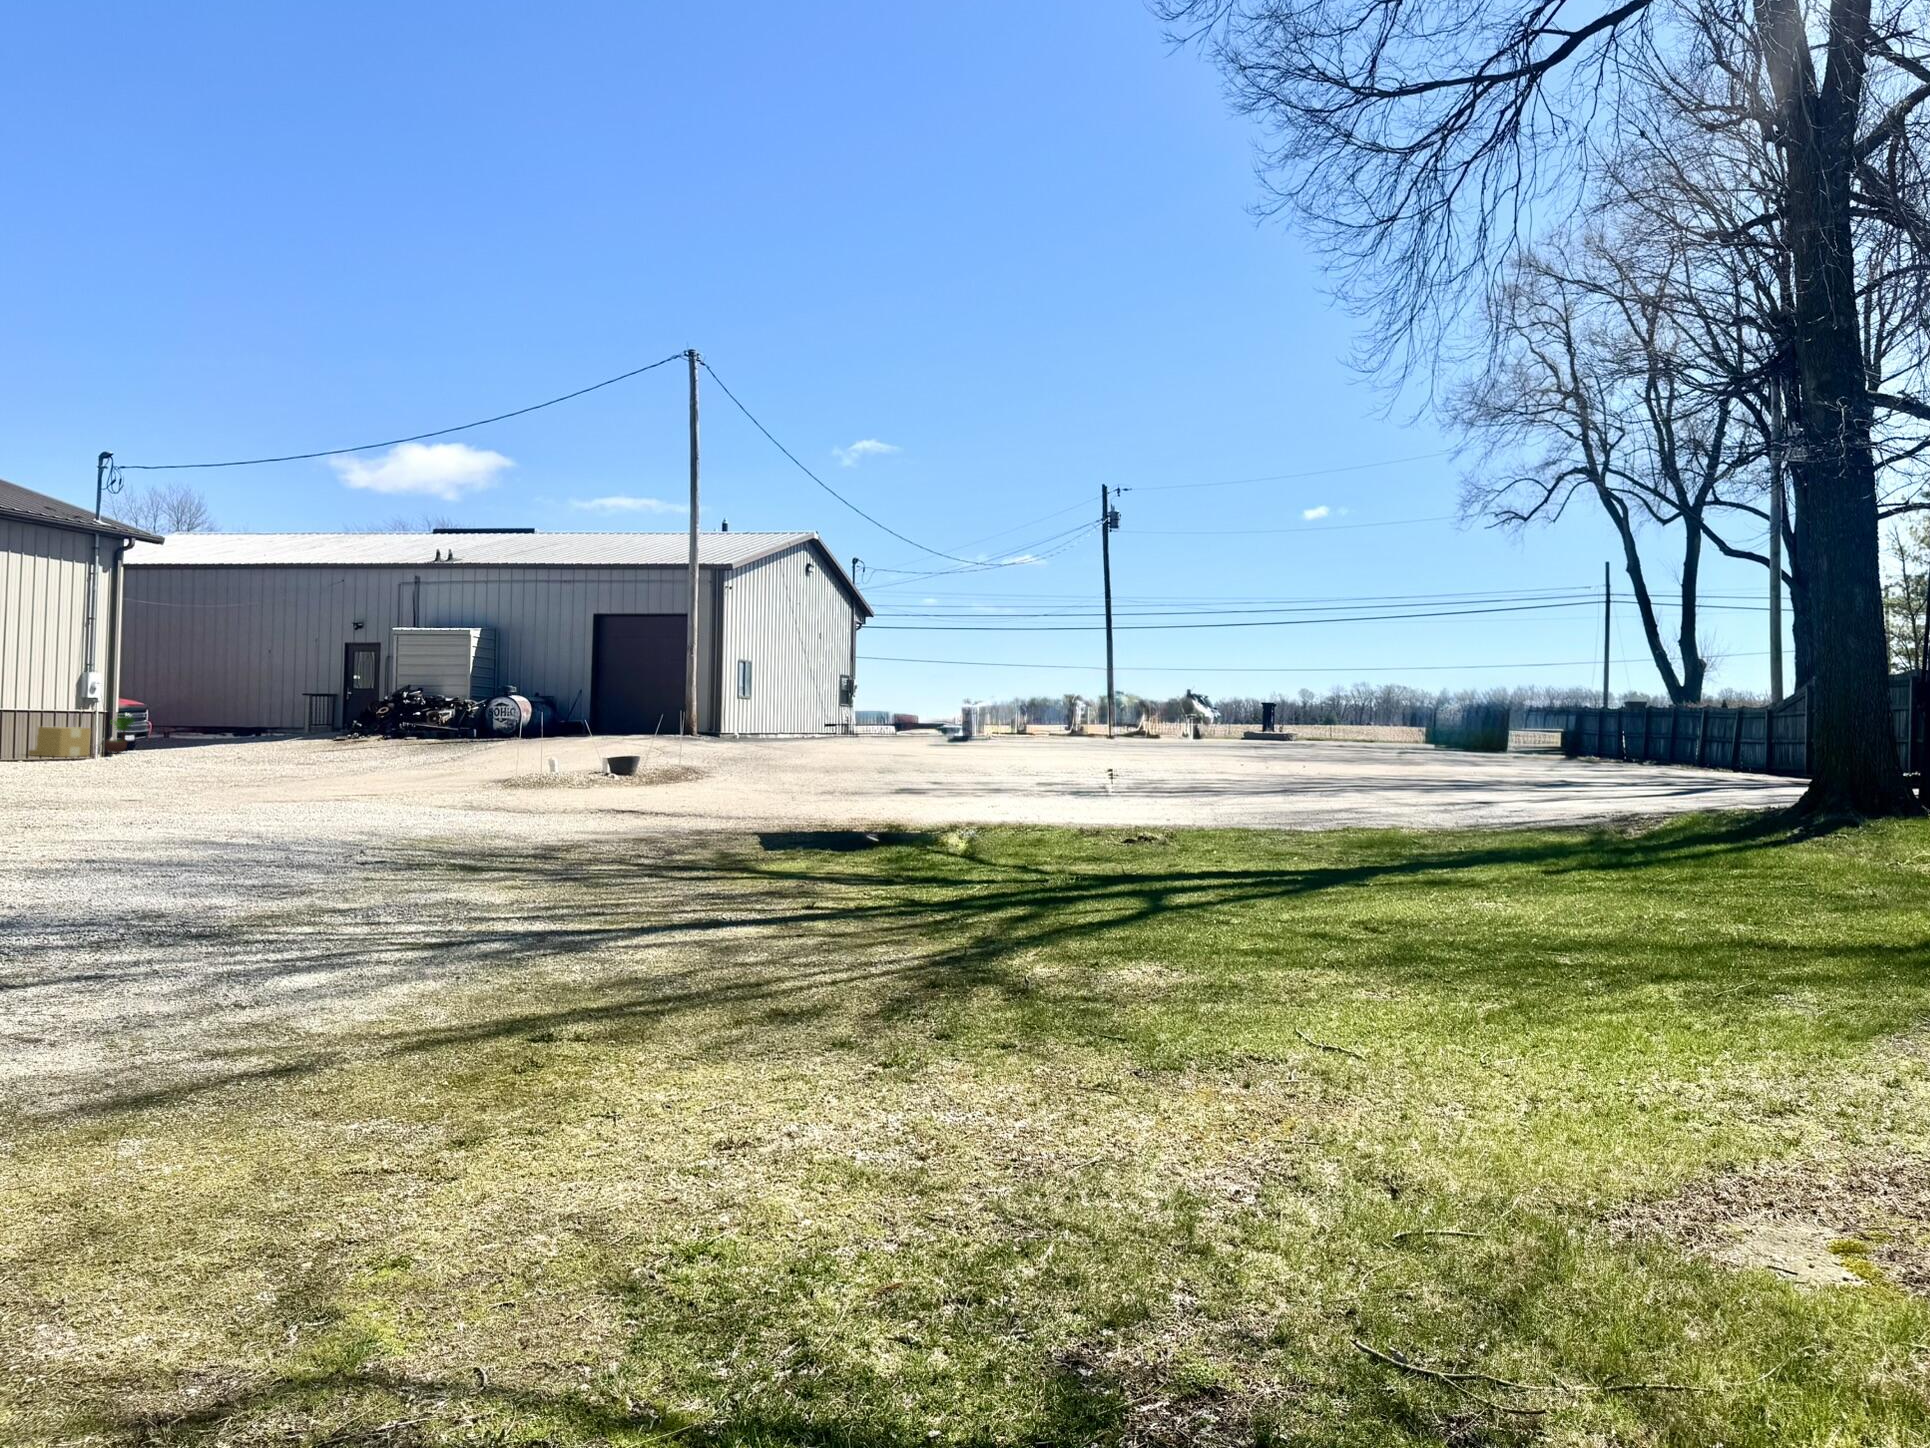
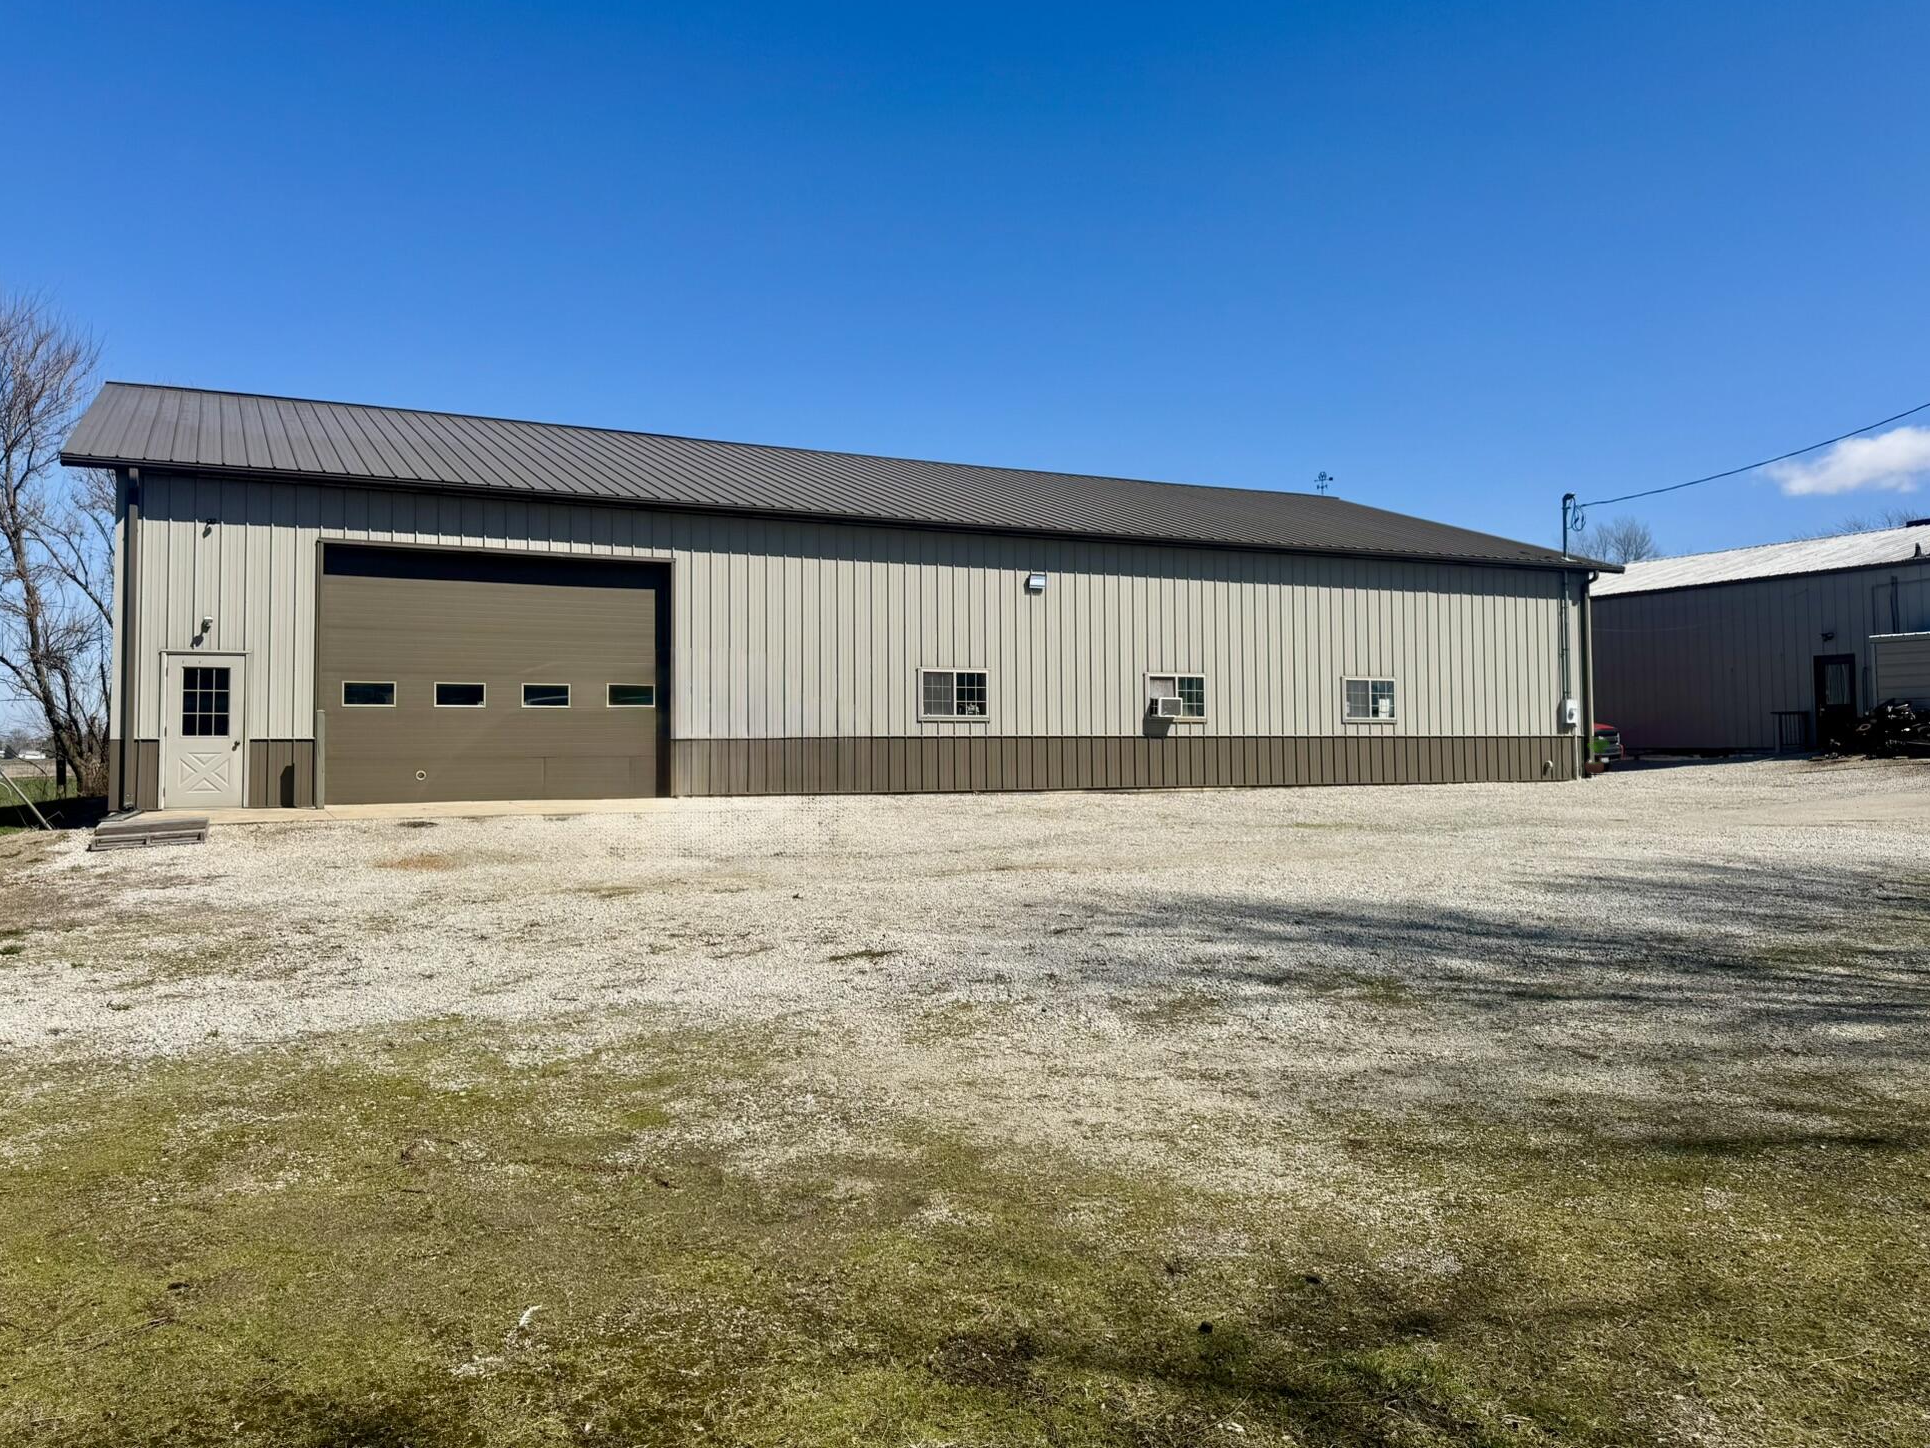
cardboard box: present [28,727,91,757] -> none [1524,751,1573,778]

